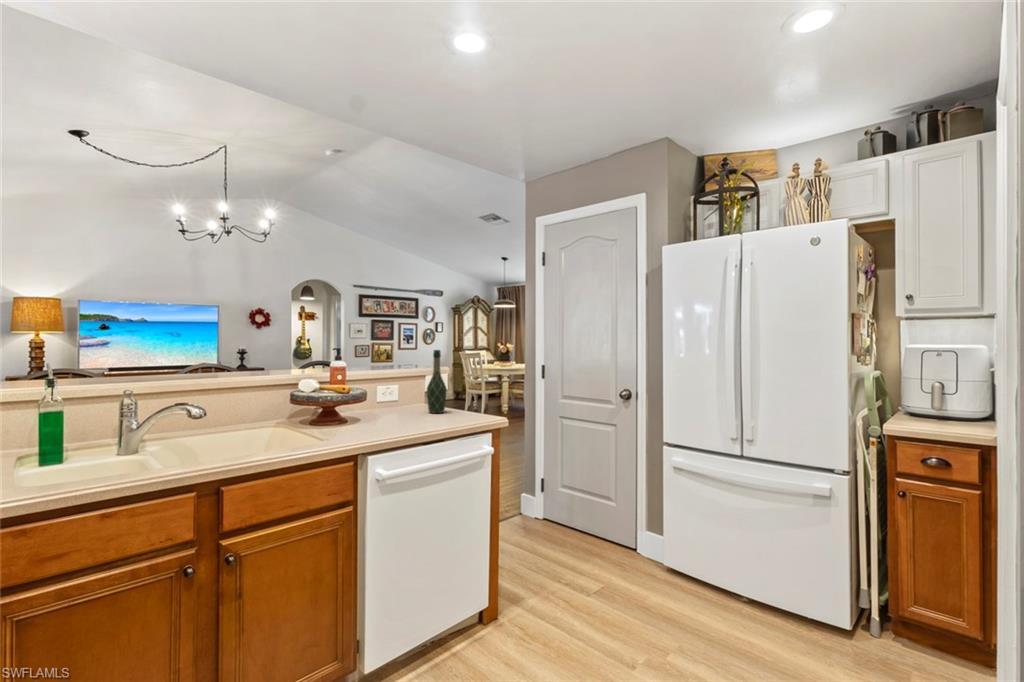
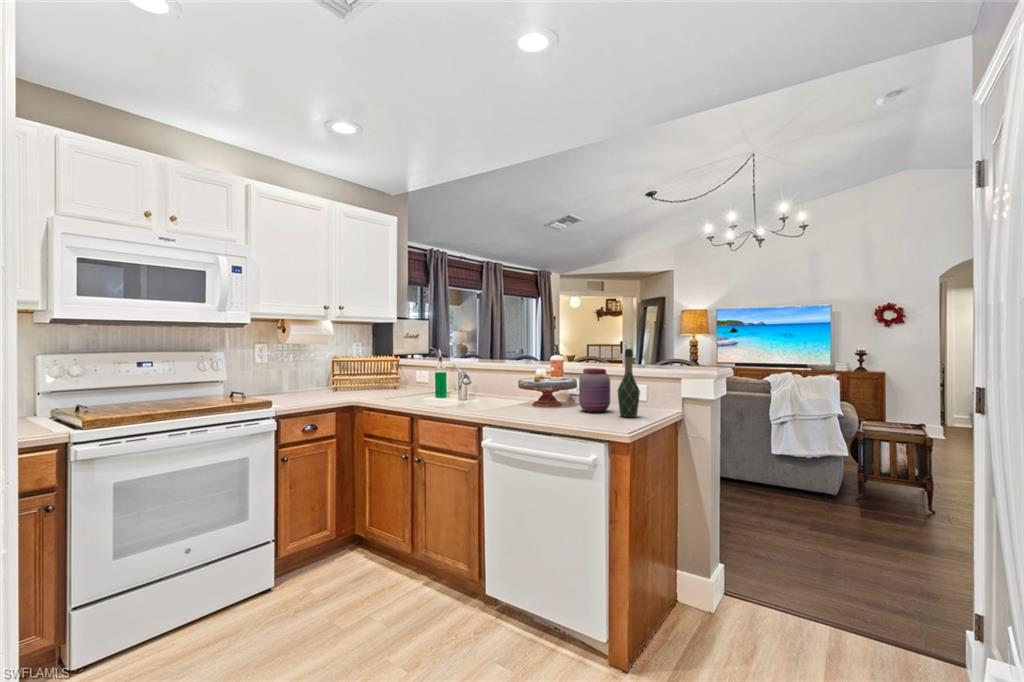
jar: none [377,372,410,417] -> present [579,368,610,412]

